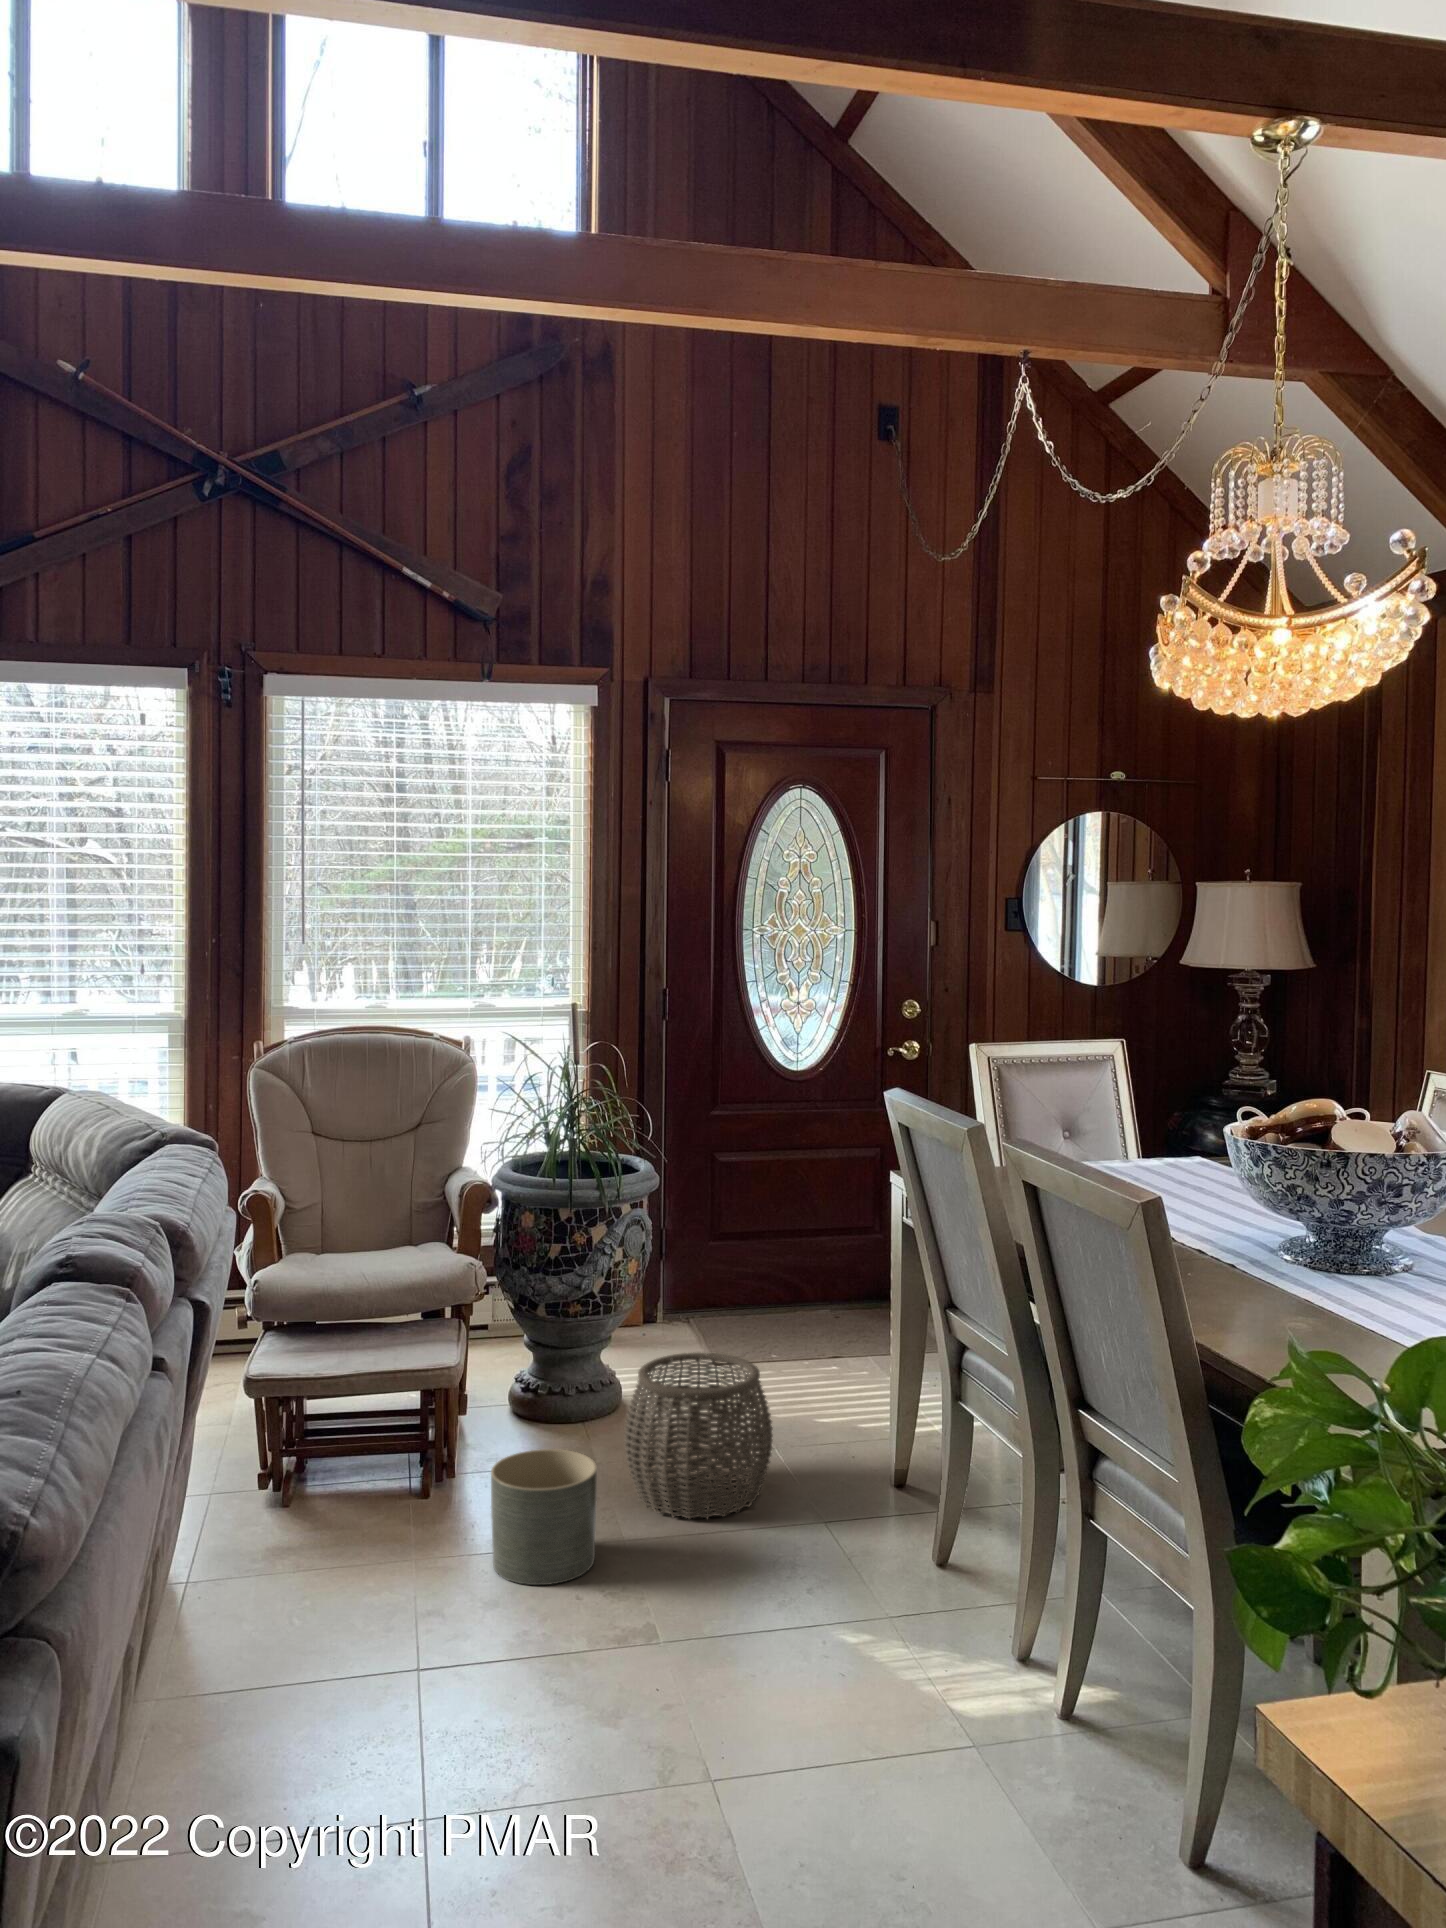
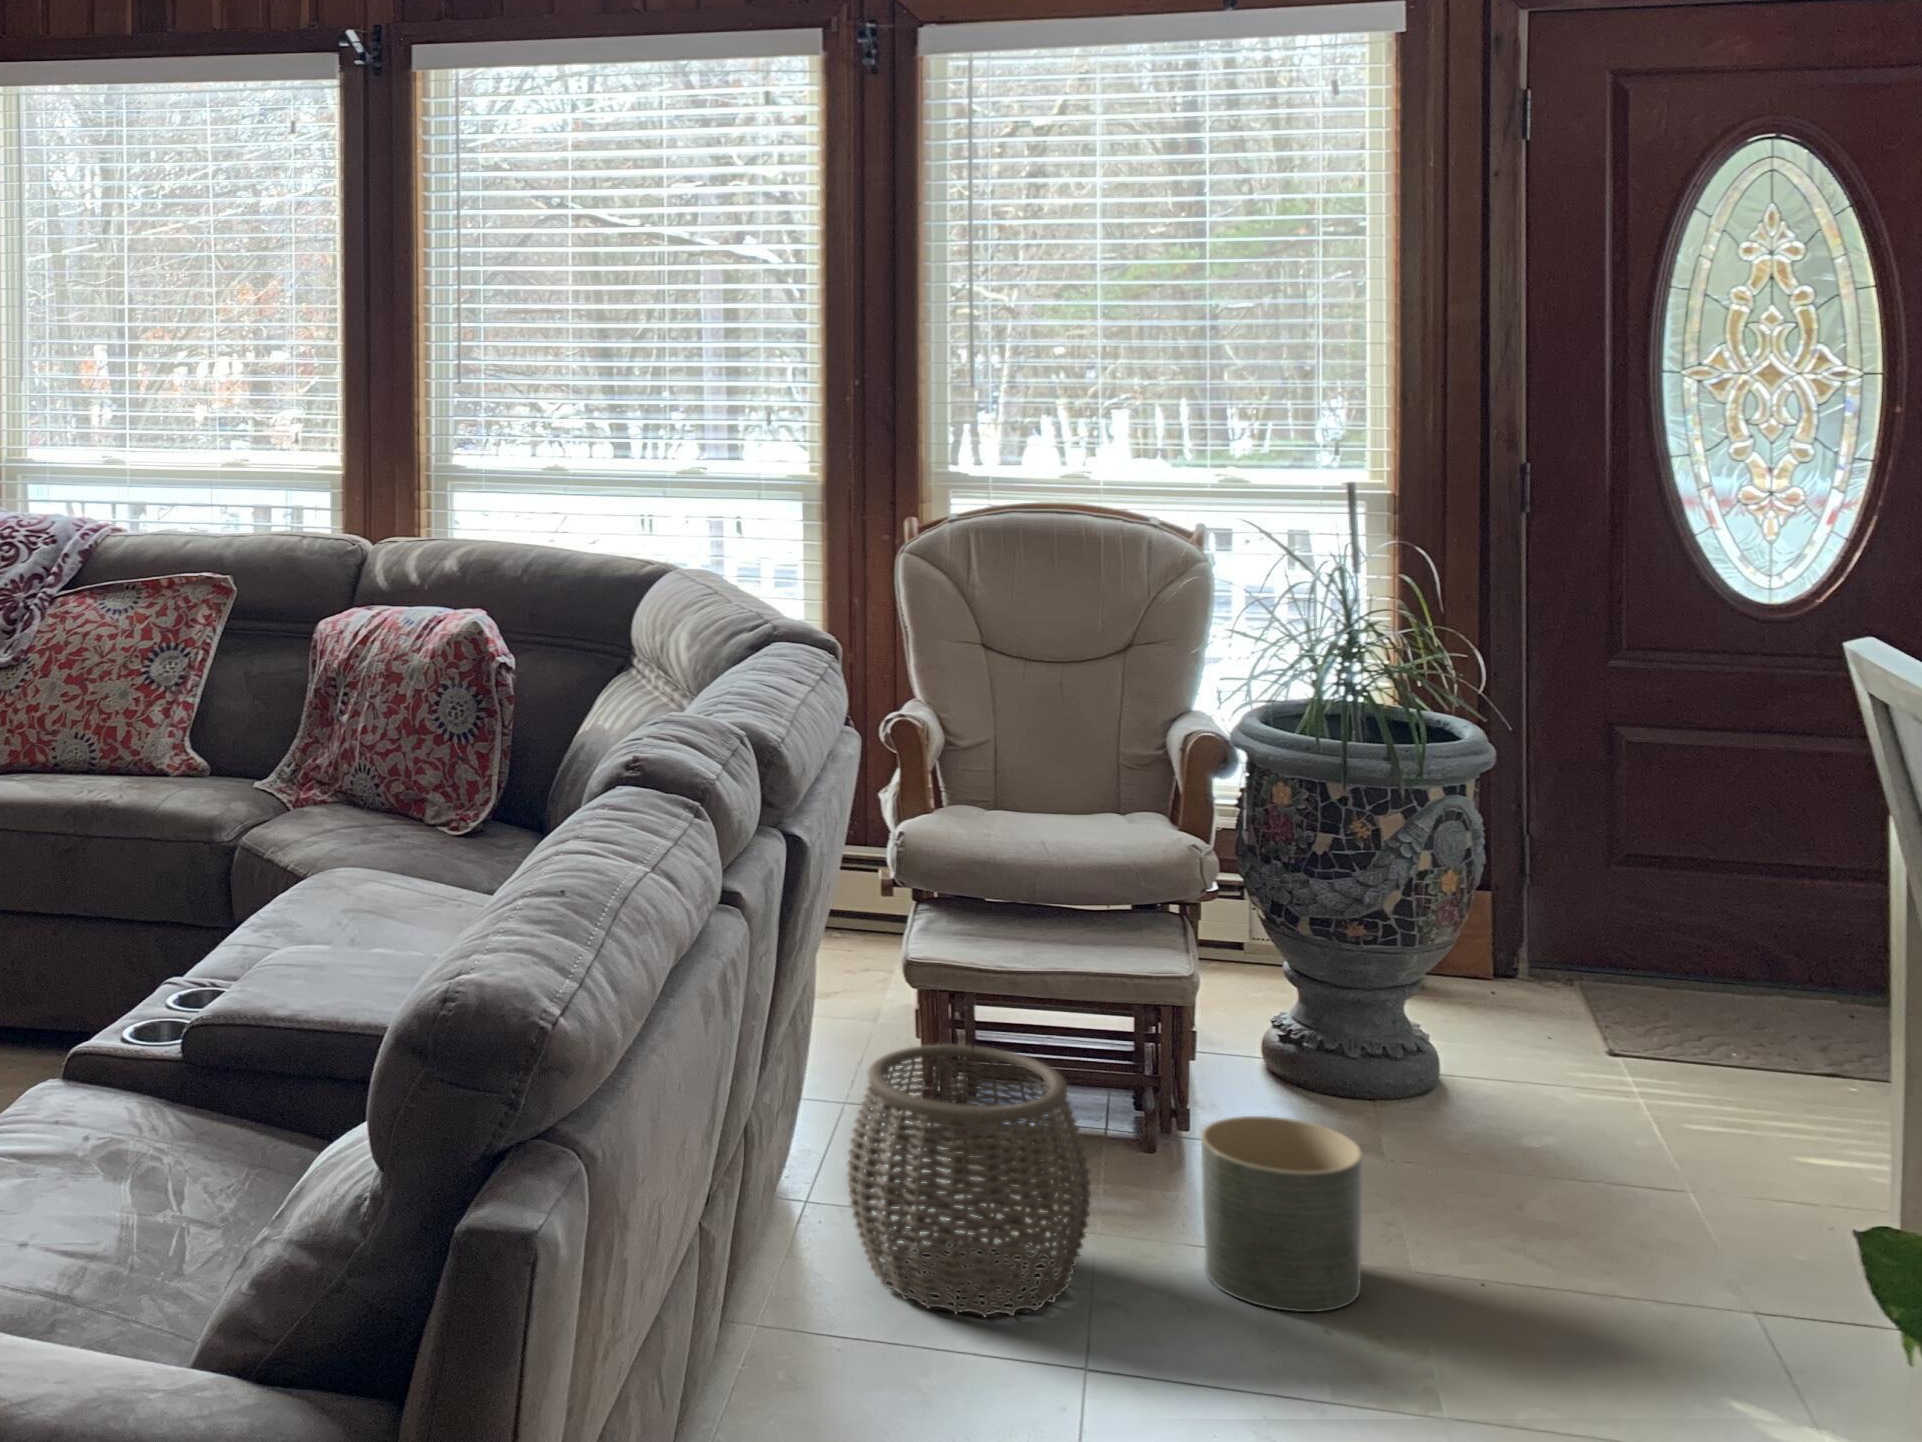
woven basket: present [624,1353,773,1519] -> present [846,1044,1091,1317]

